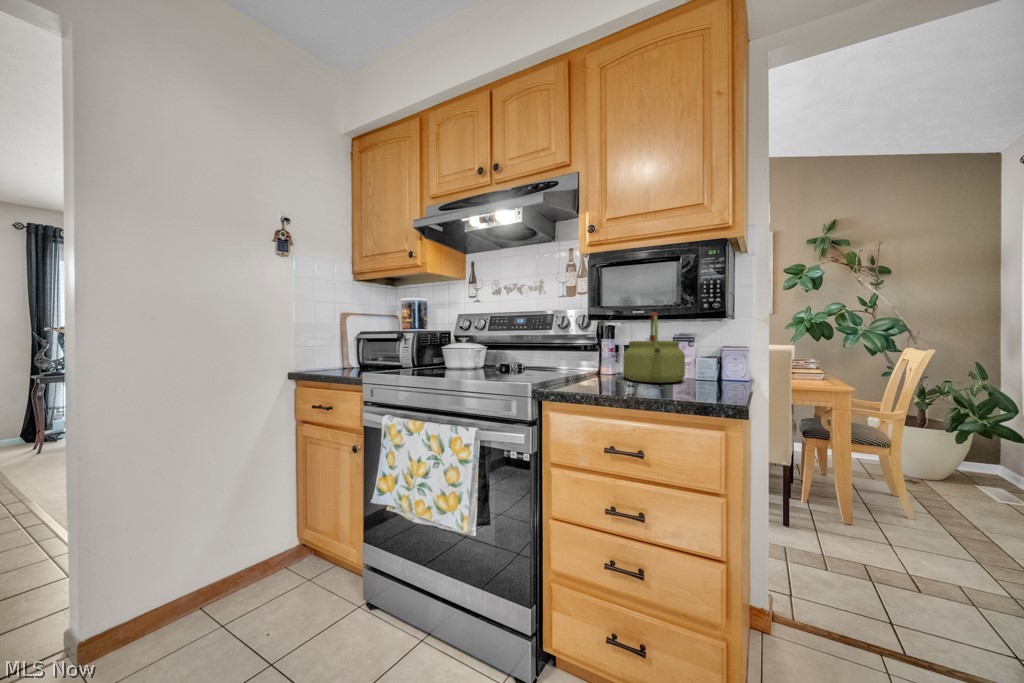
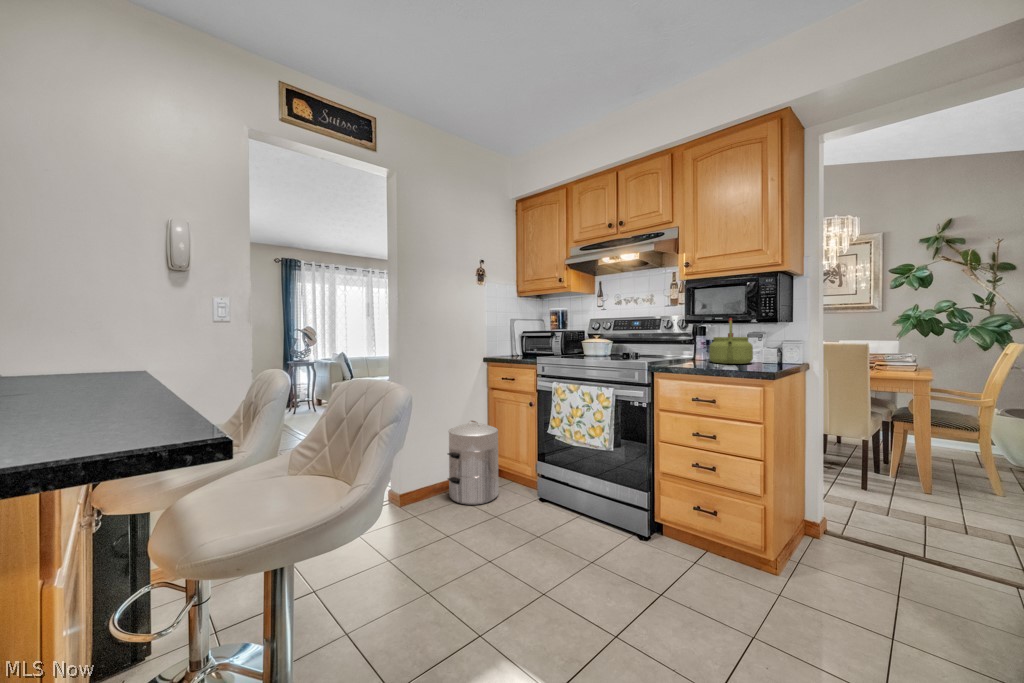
waste bin: none [190,481,303,637] -> present [448,421,498,505]

